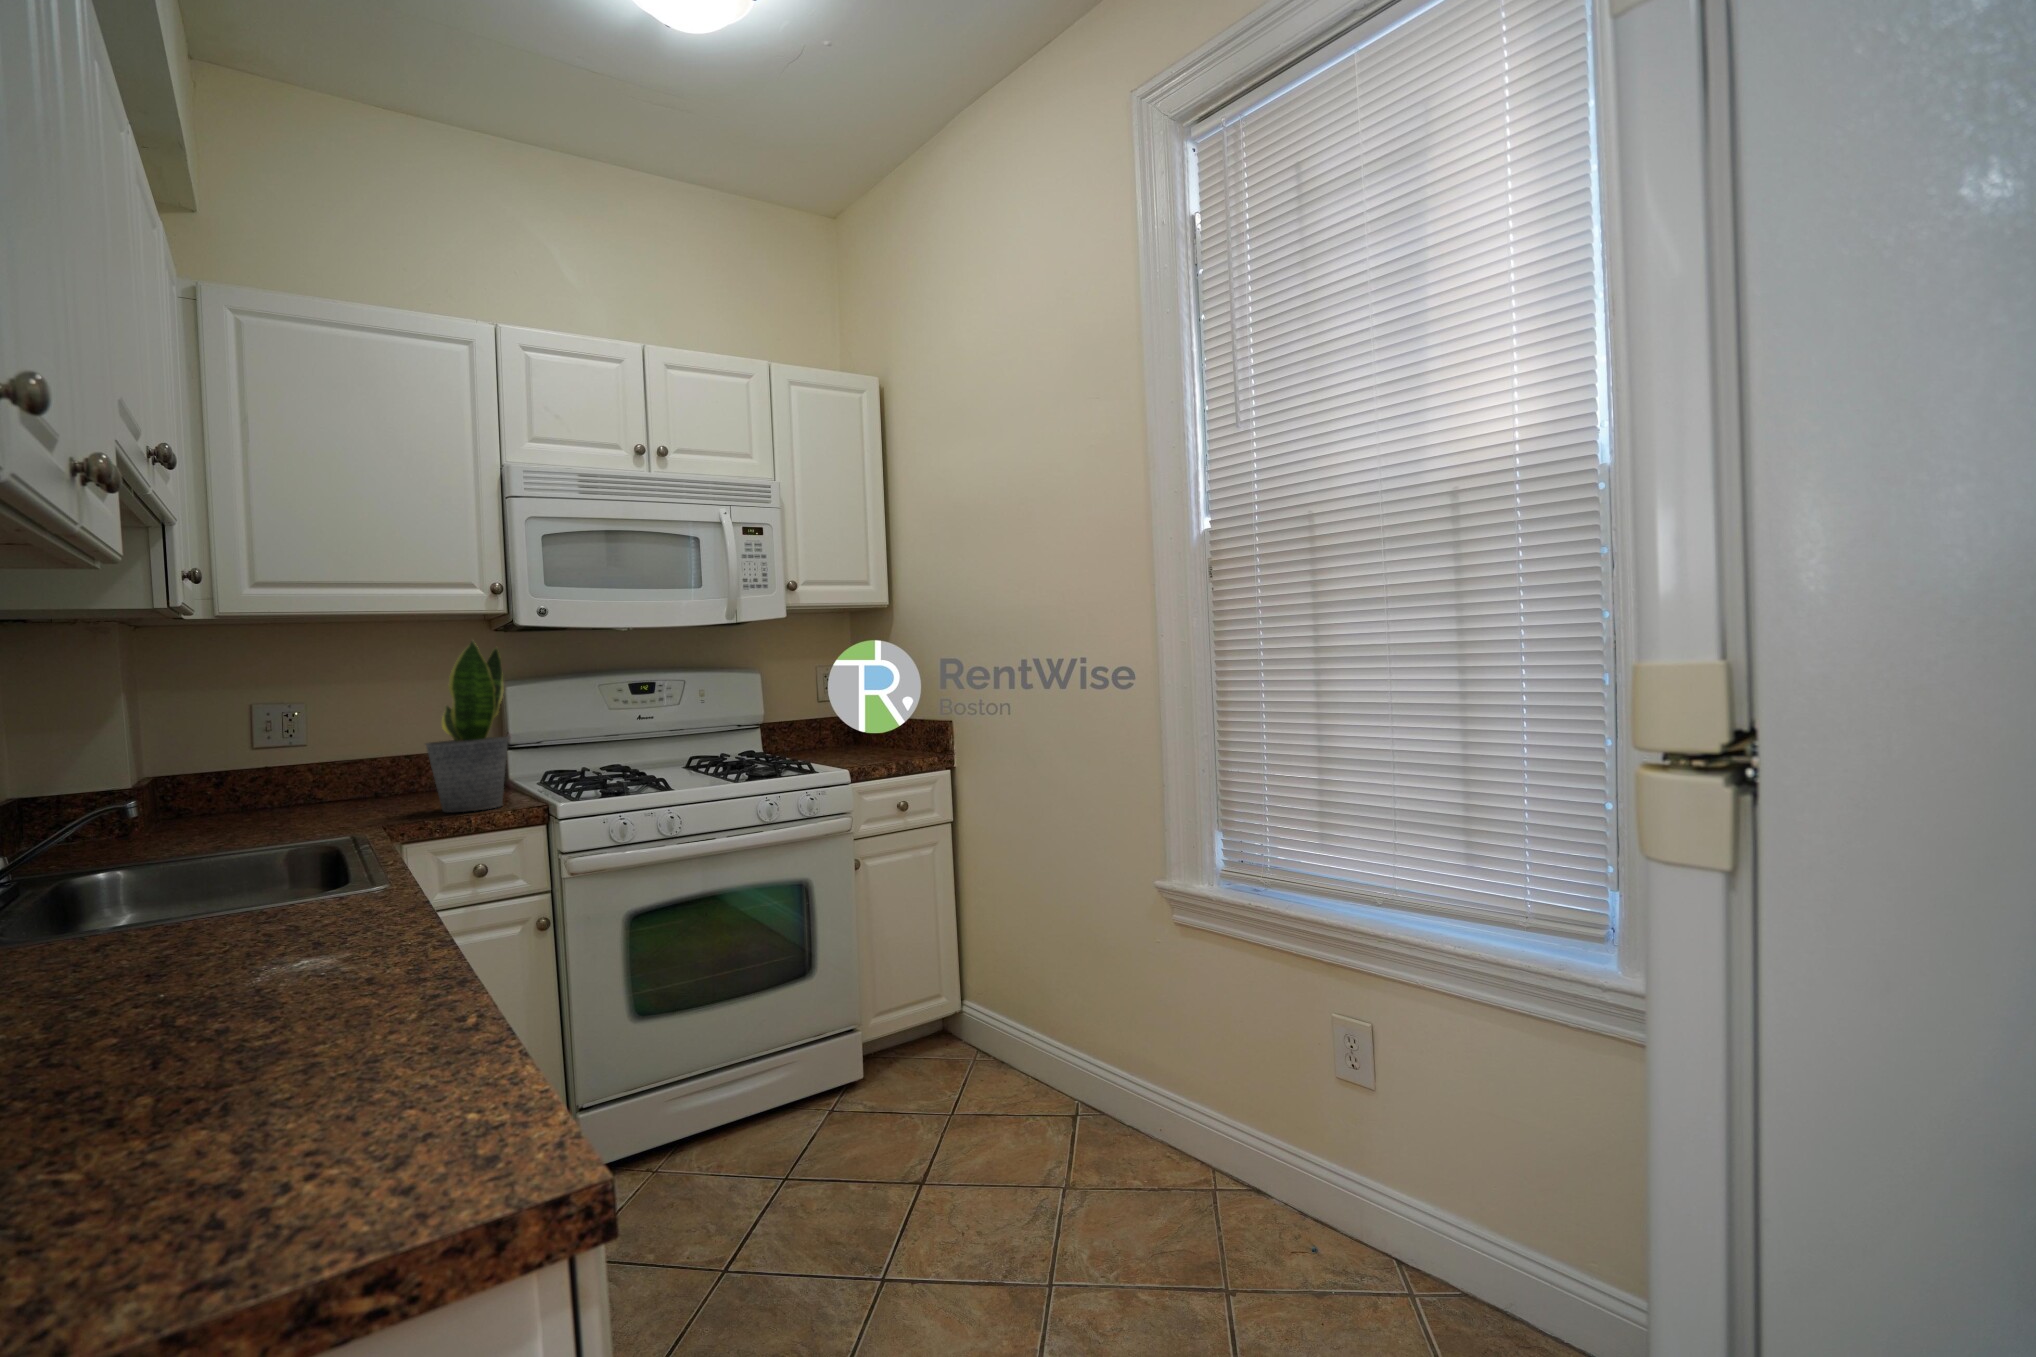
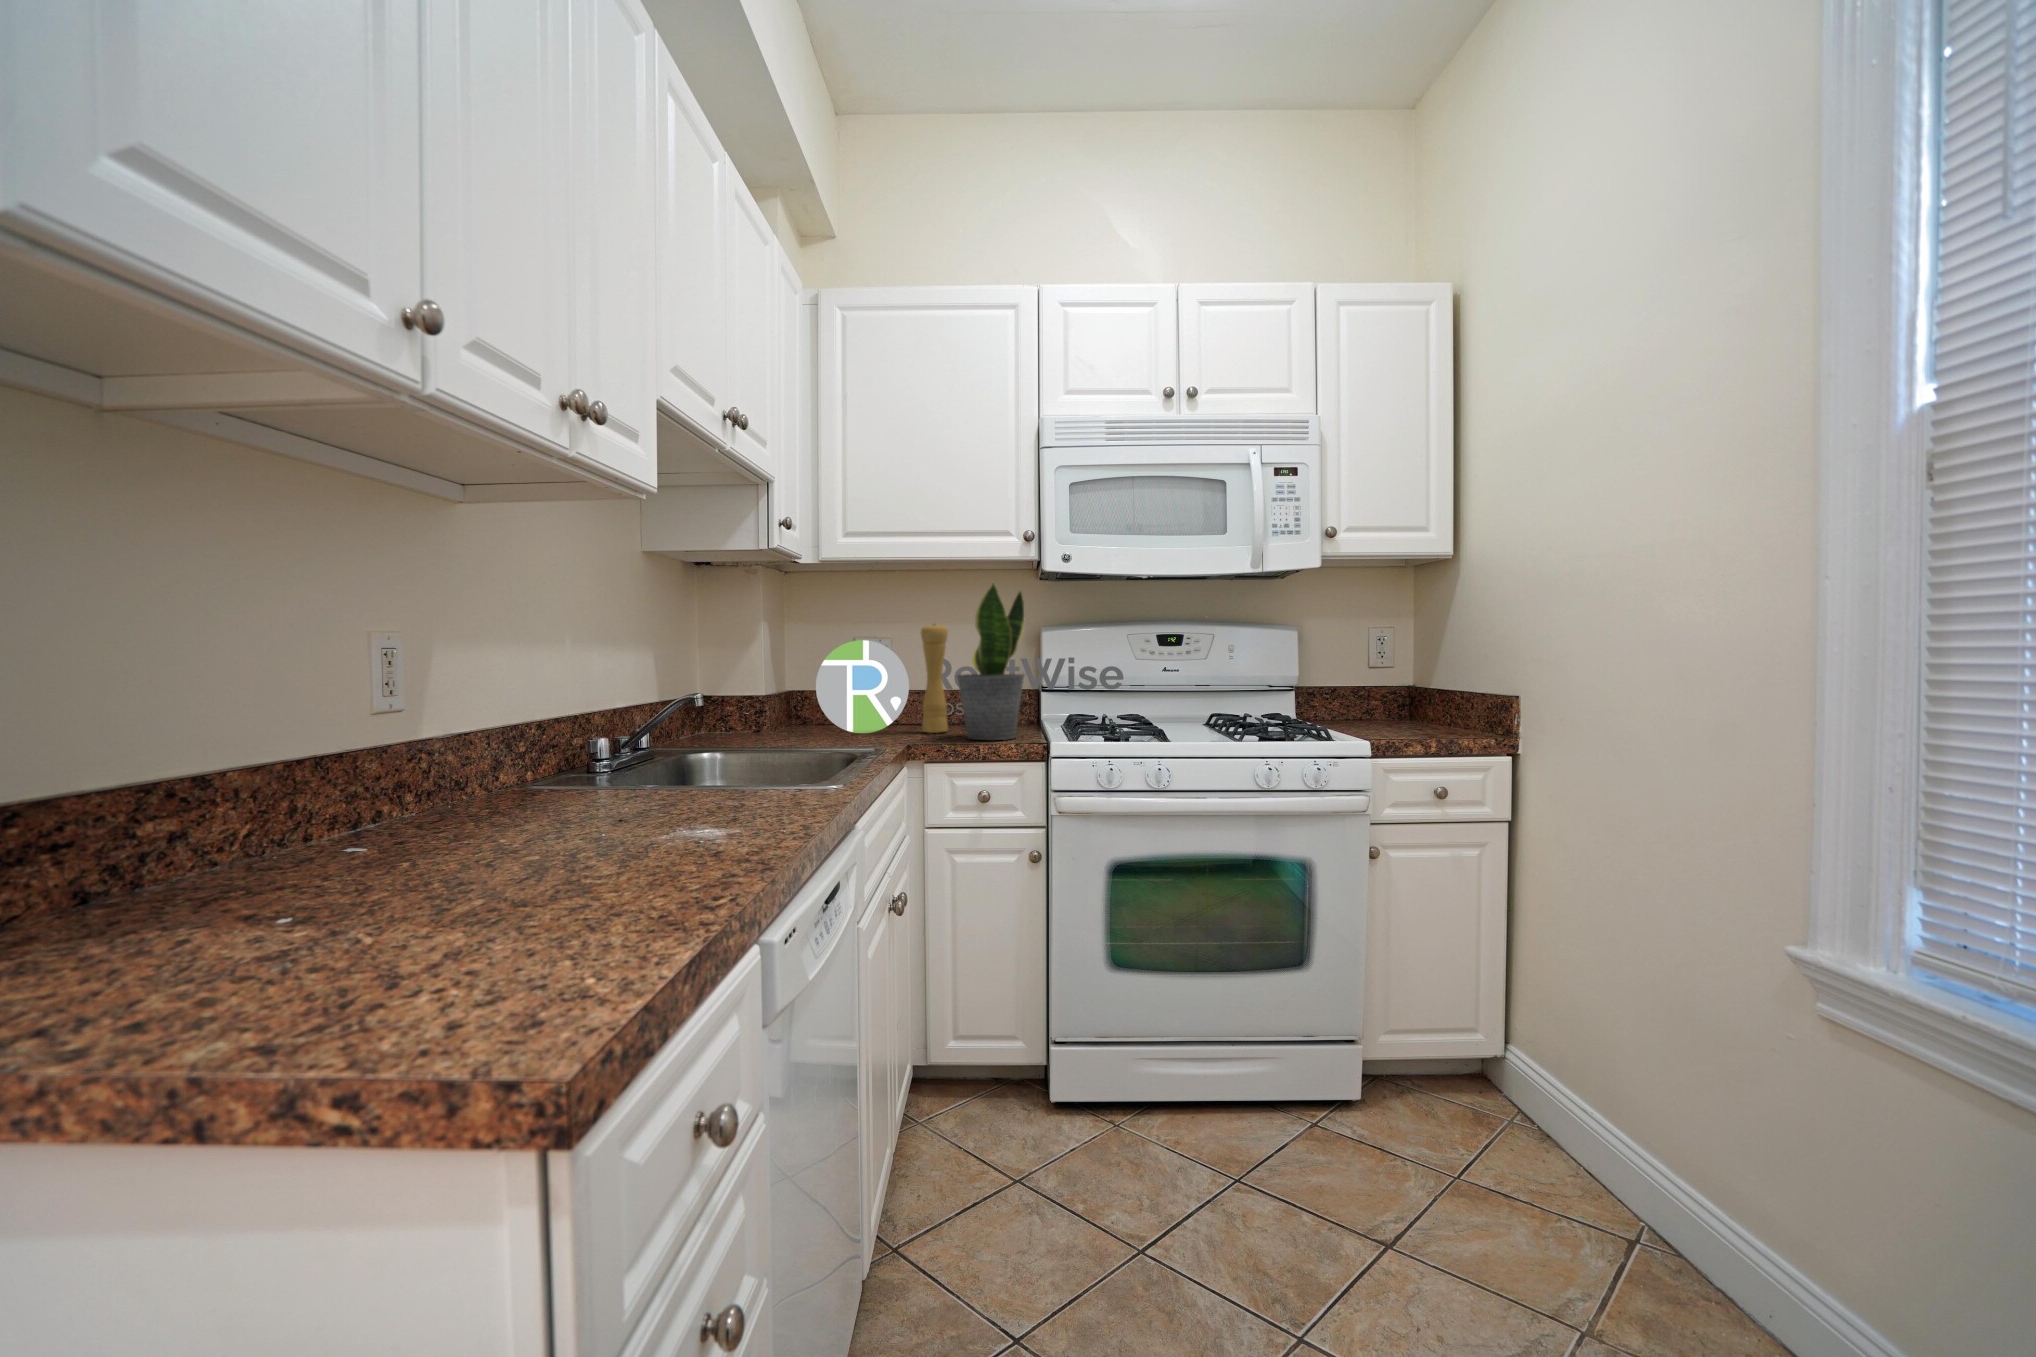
pepper mill: none [360,688,403,814] -> present [921,624,948,733]

